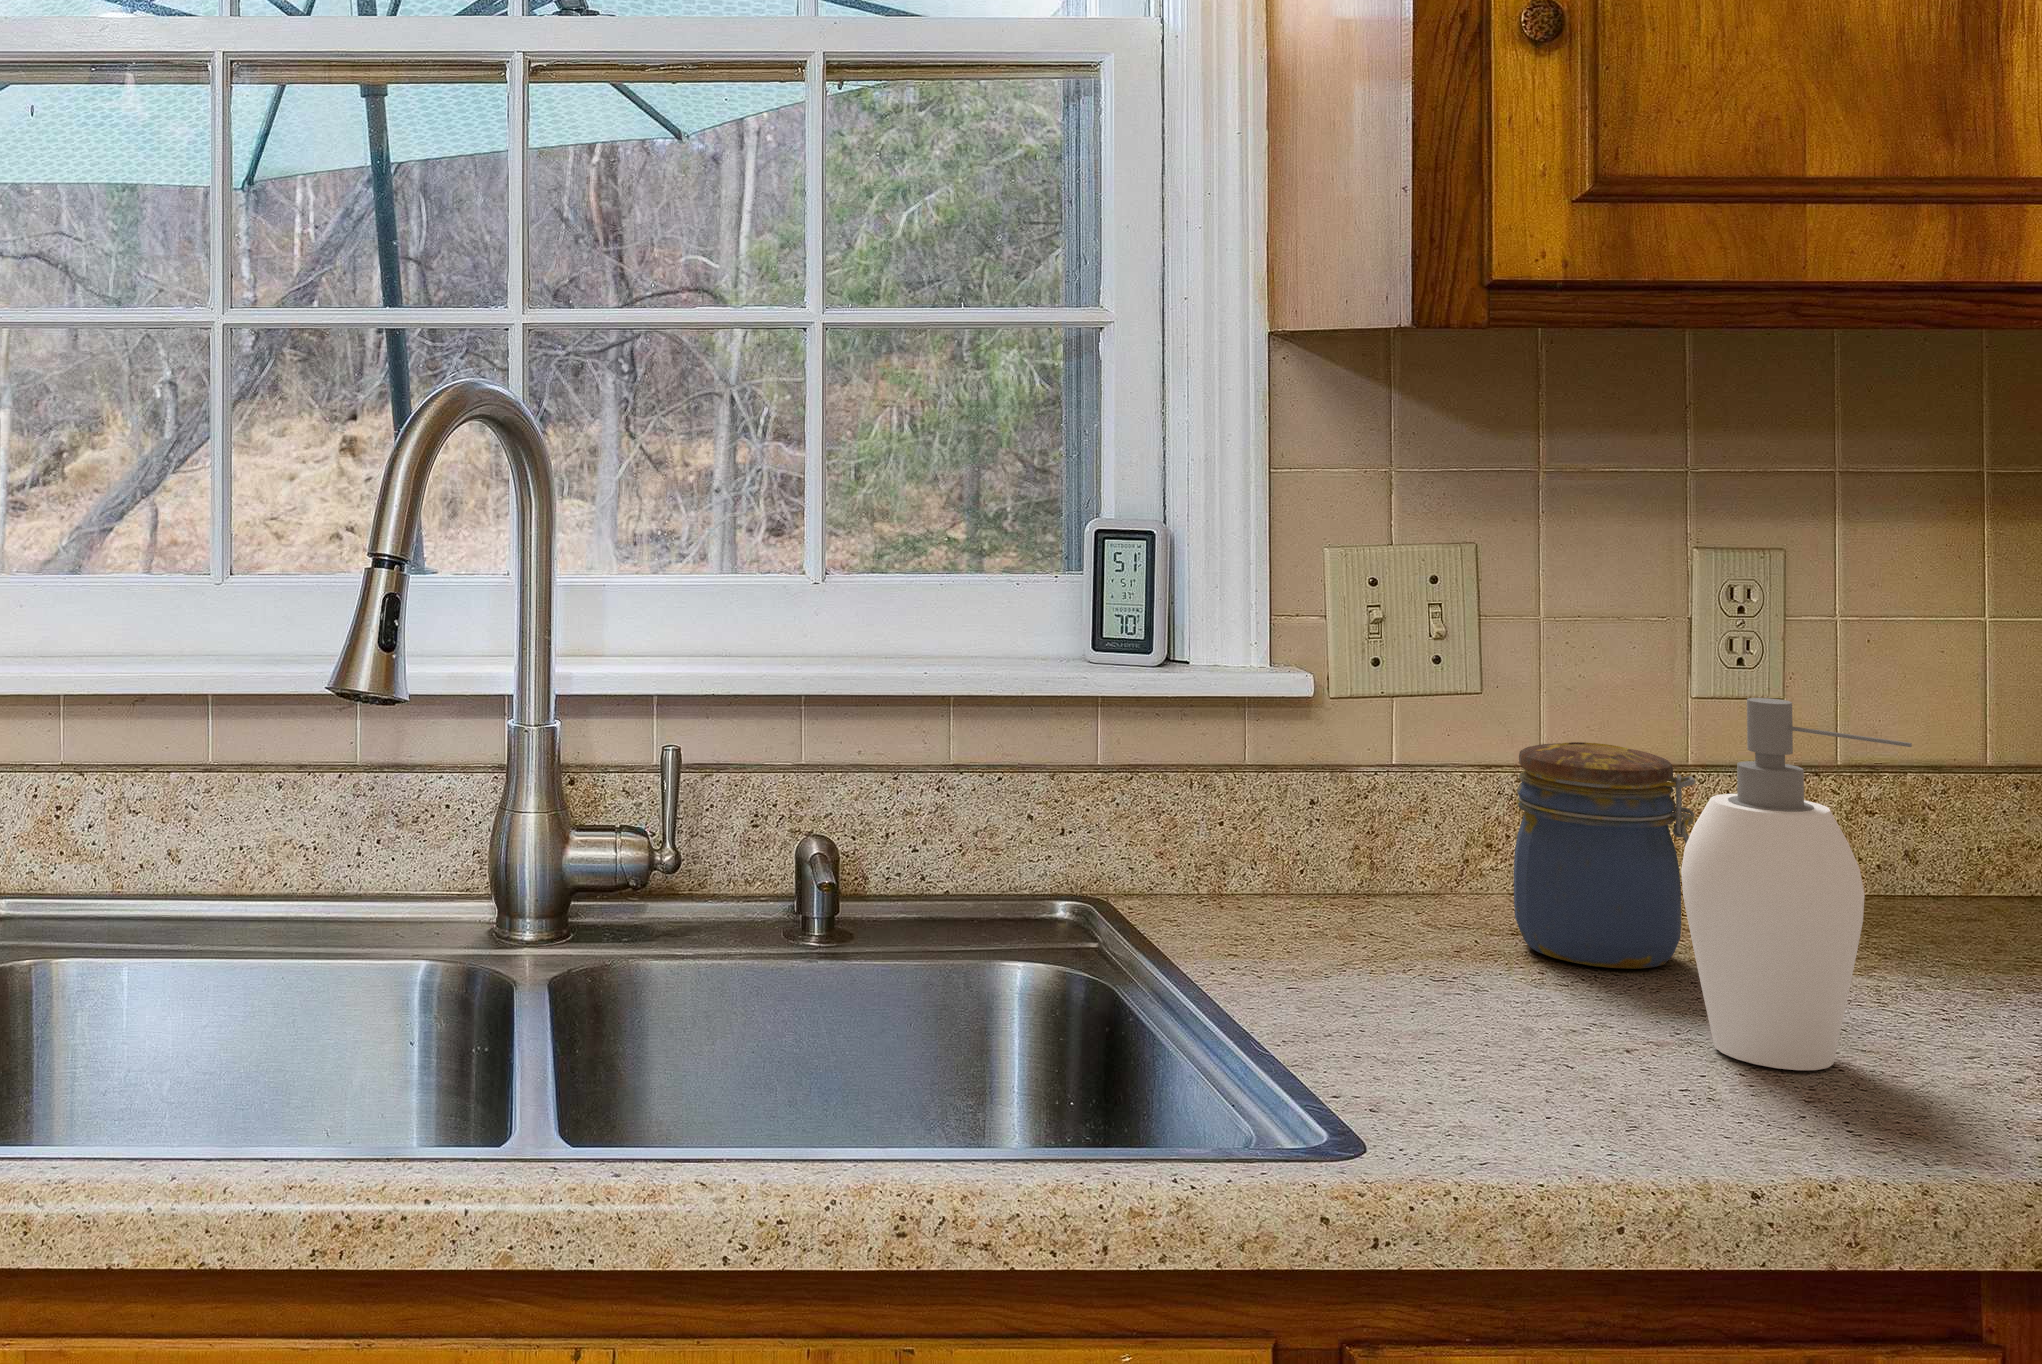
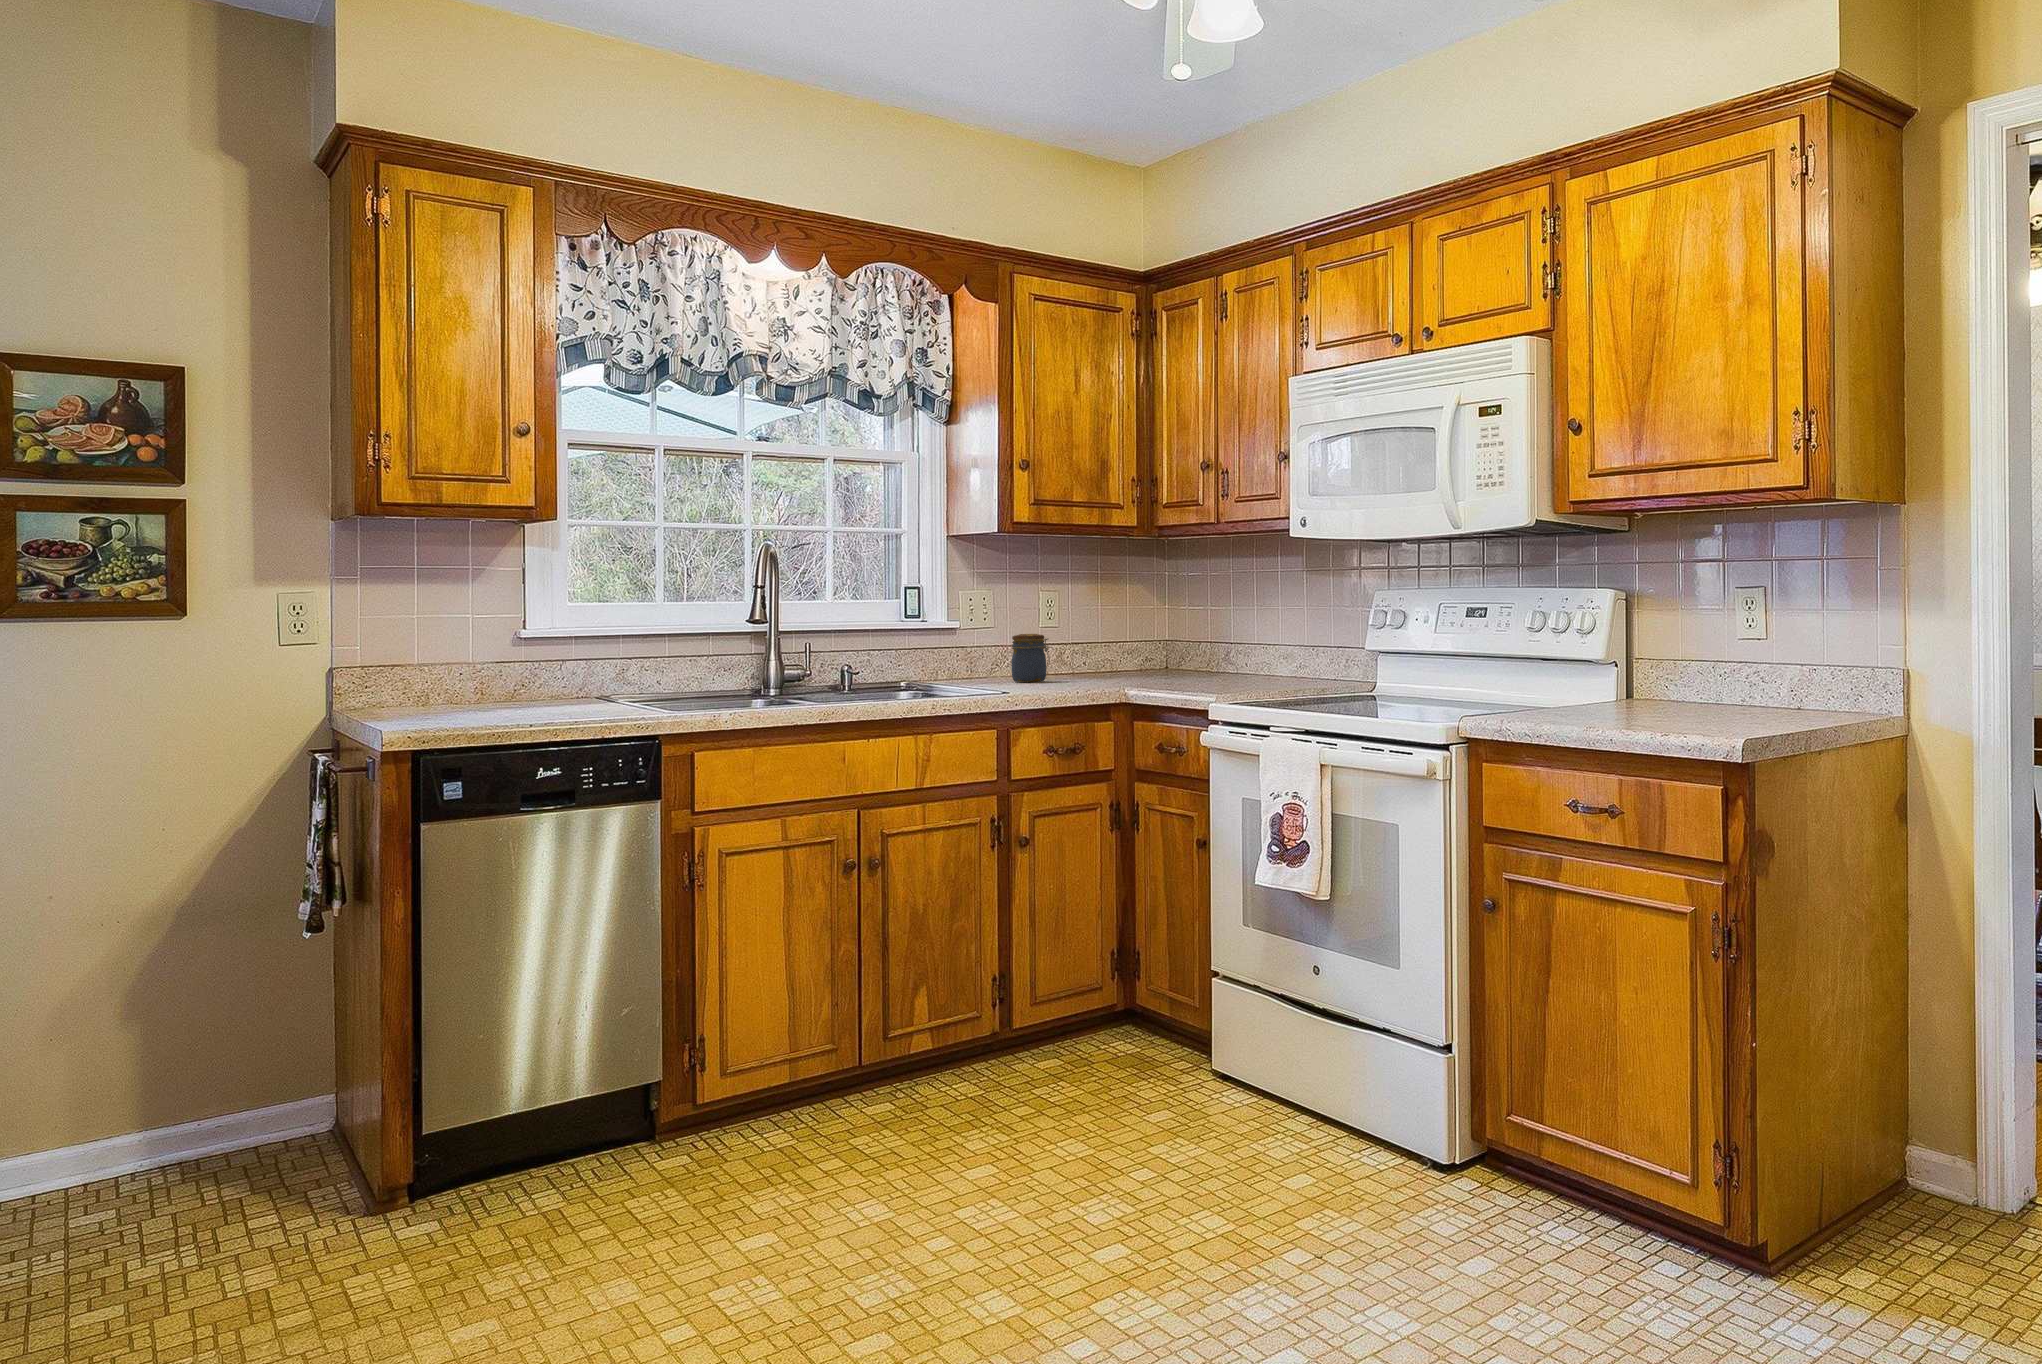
soap dispenser: present [1681,698,1912,1070] -> none [1049,609,1088,682]

